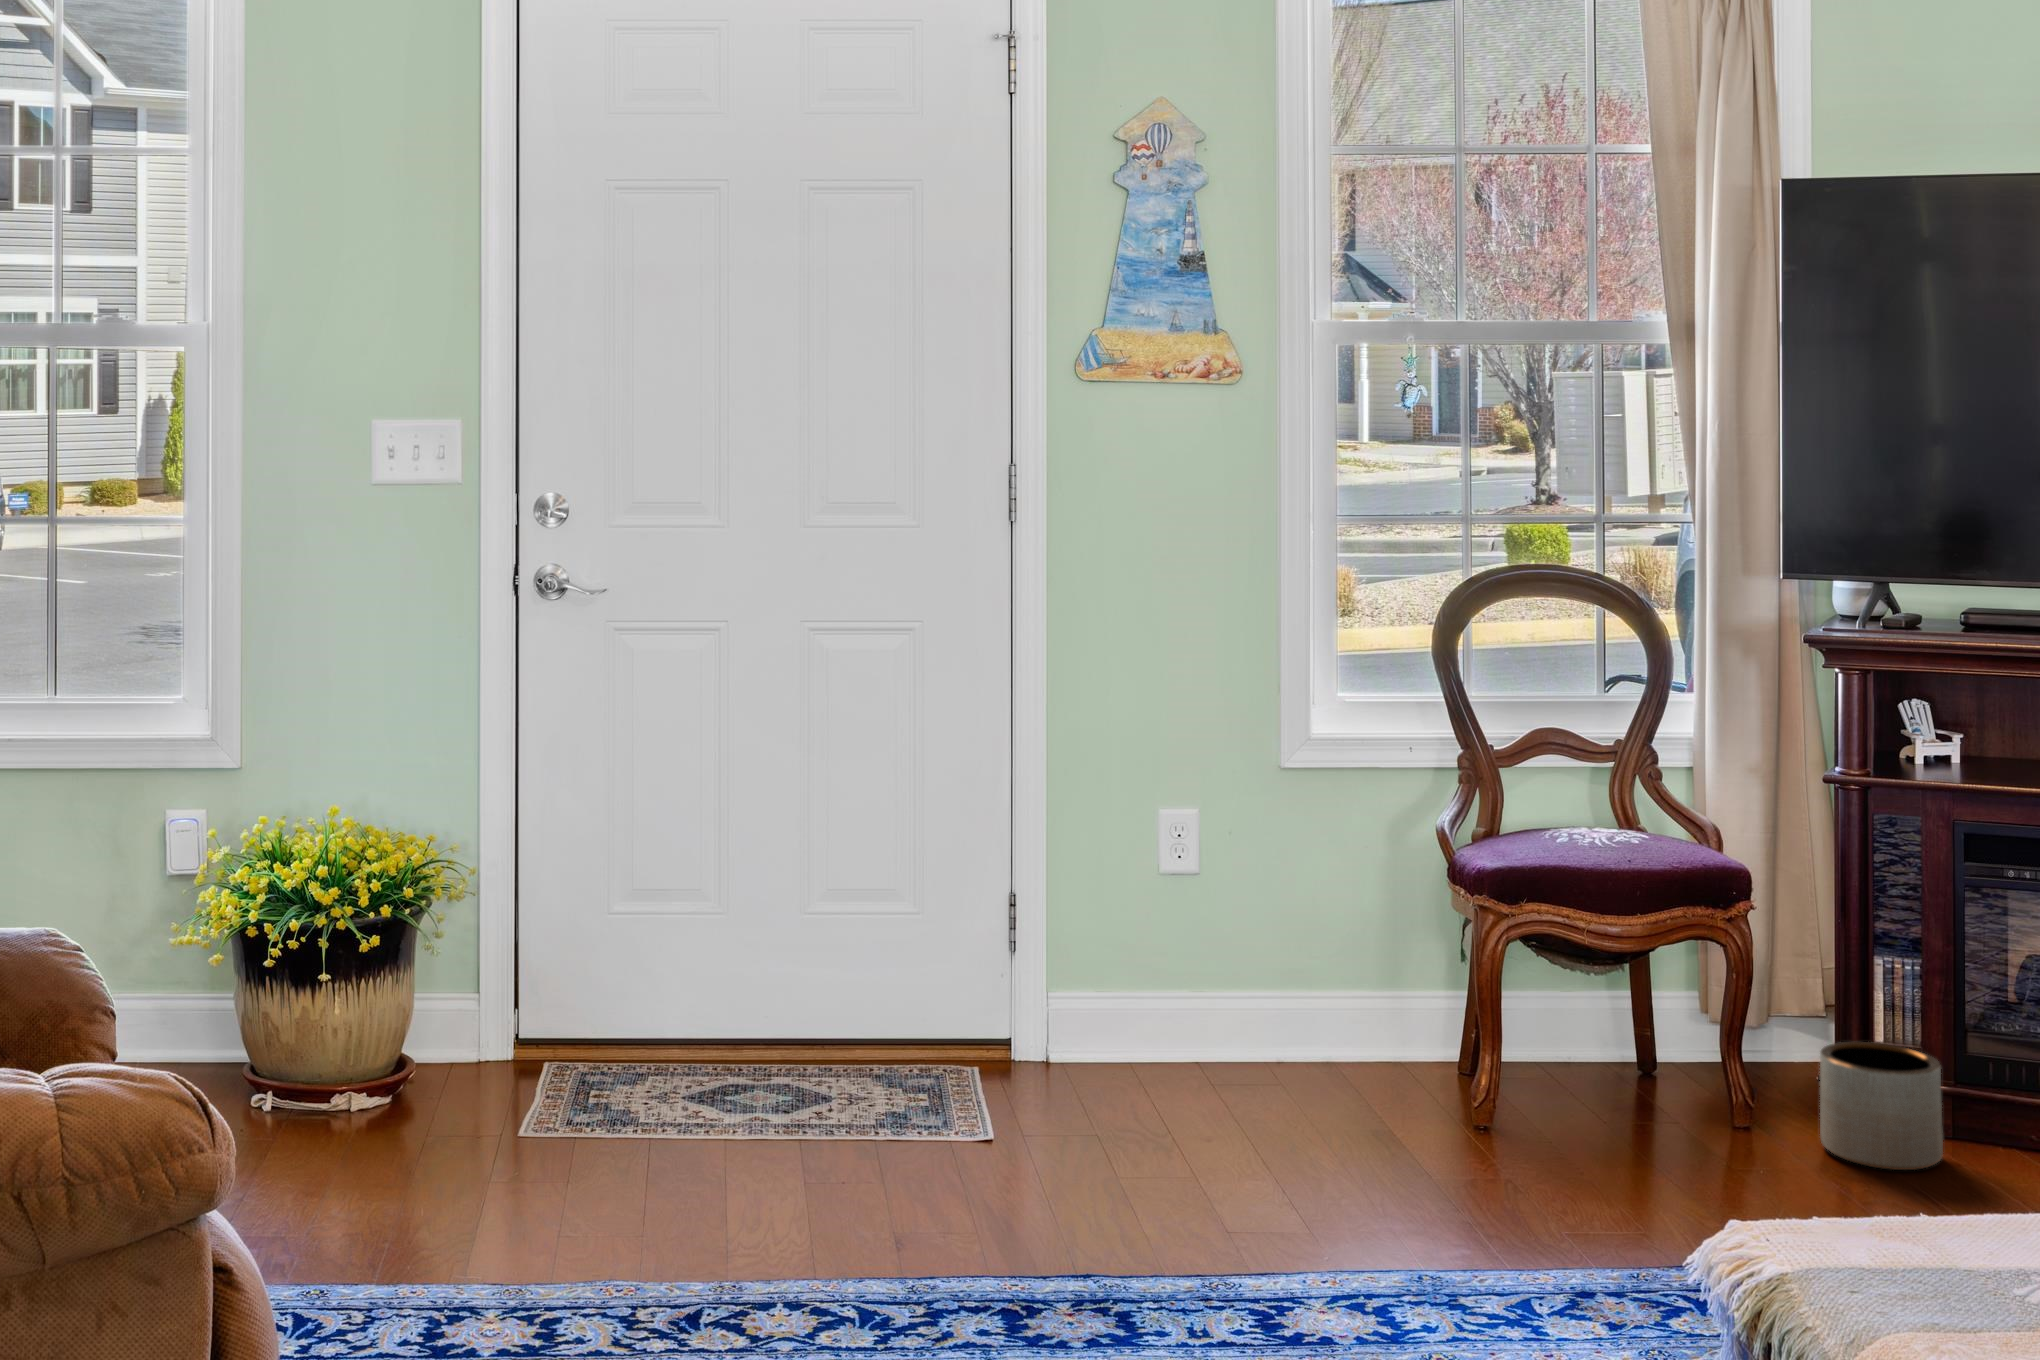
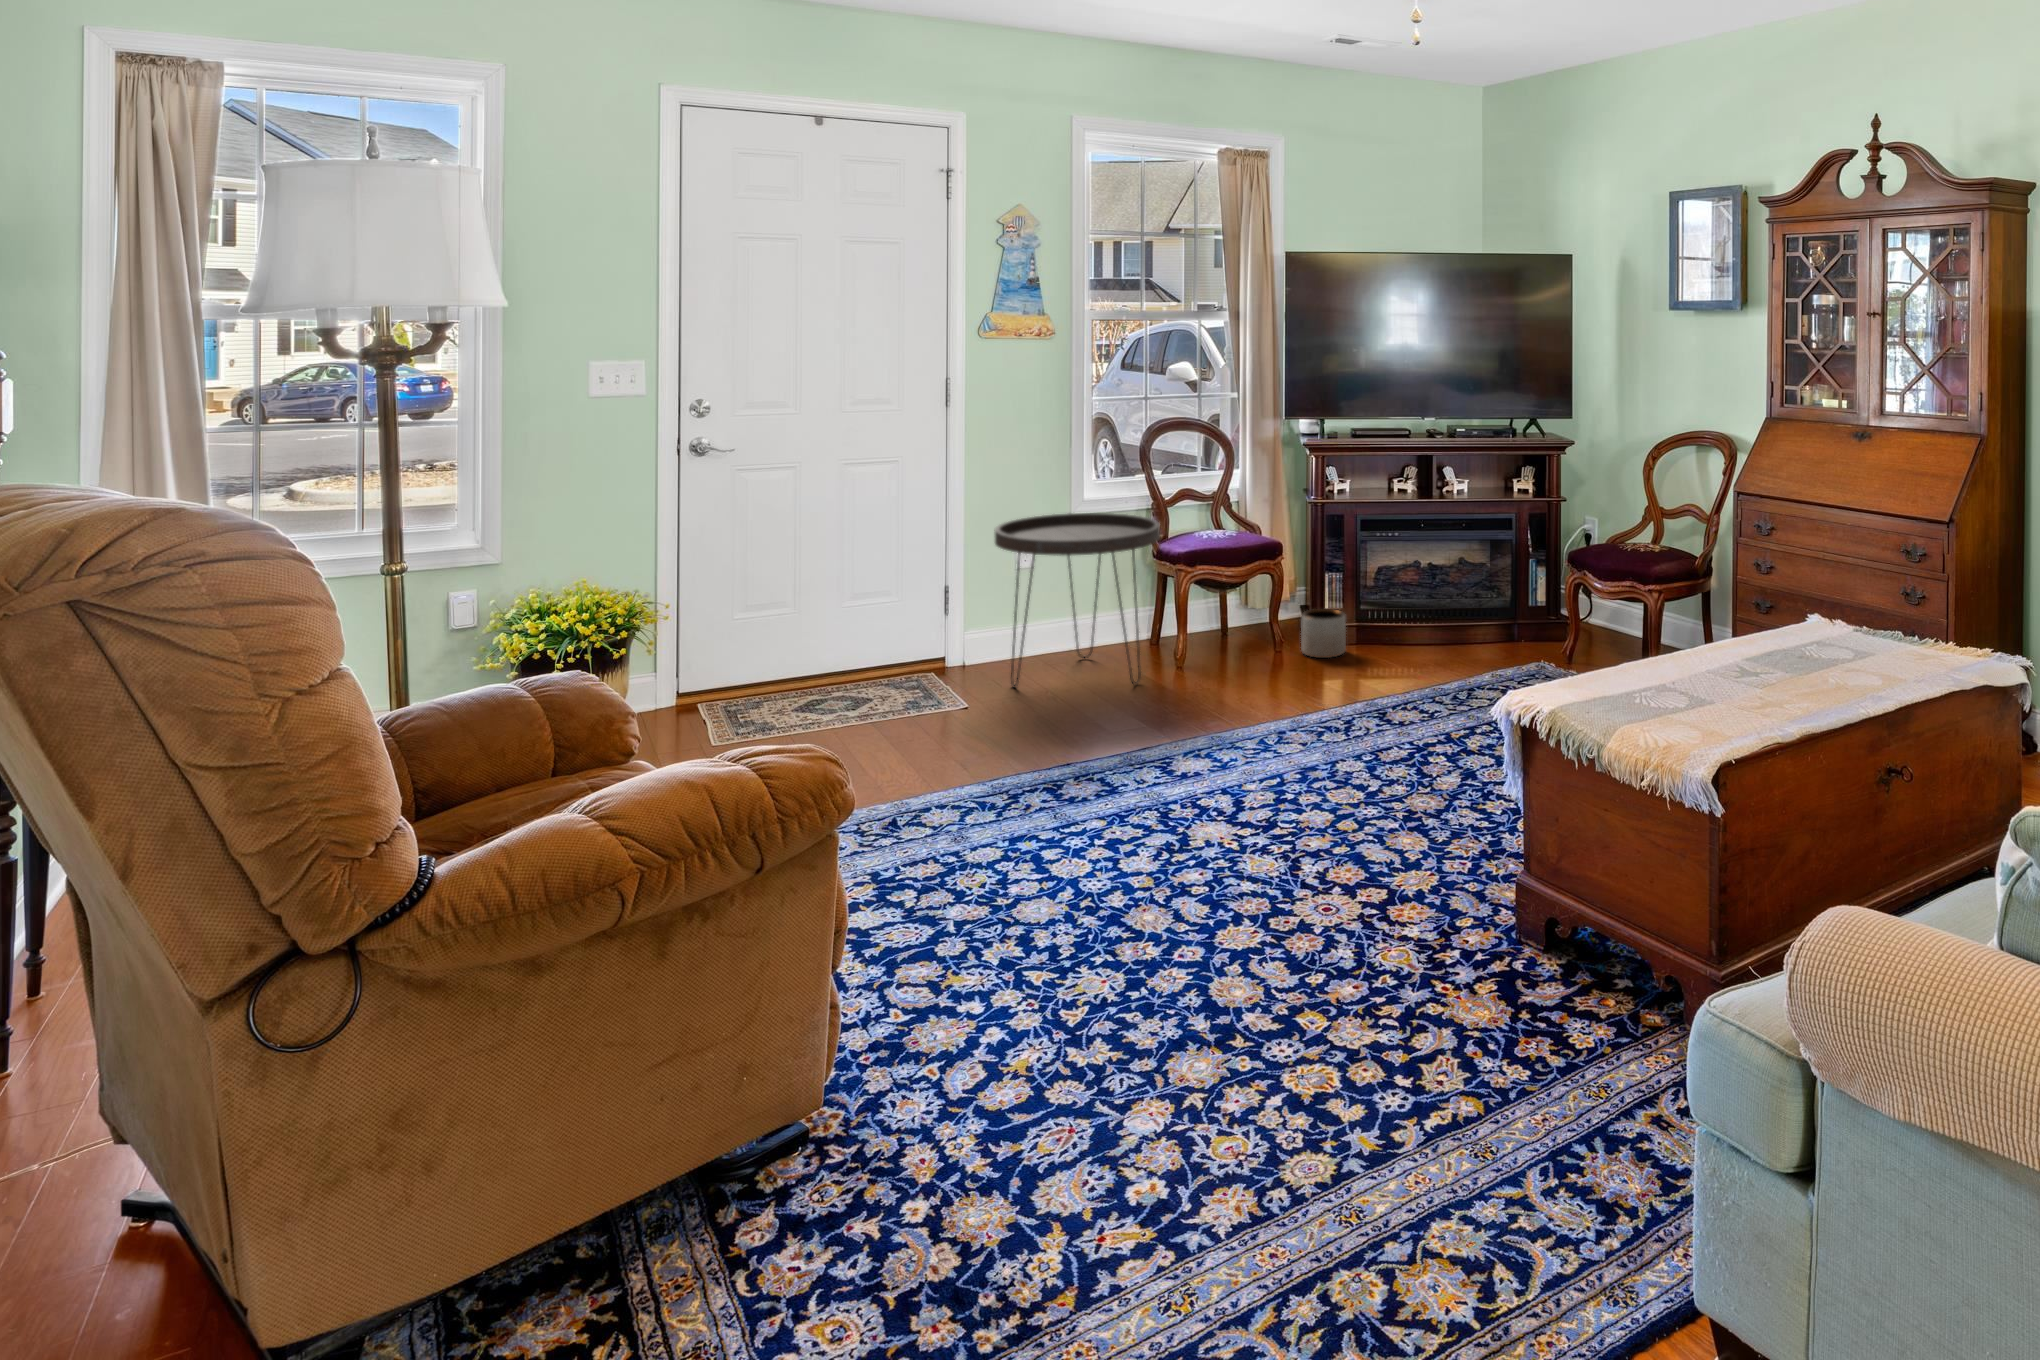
side table: none [1083,757,1446,1161] -> present [995,513,1160,687]

